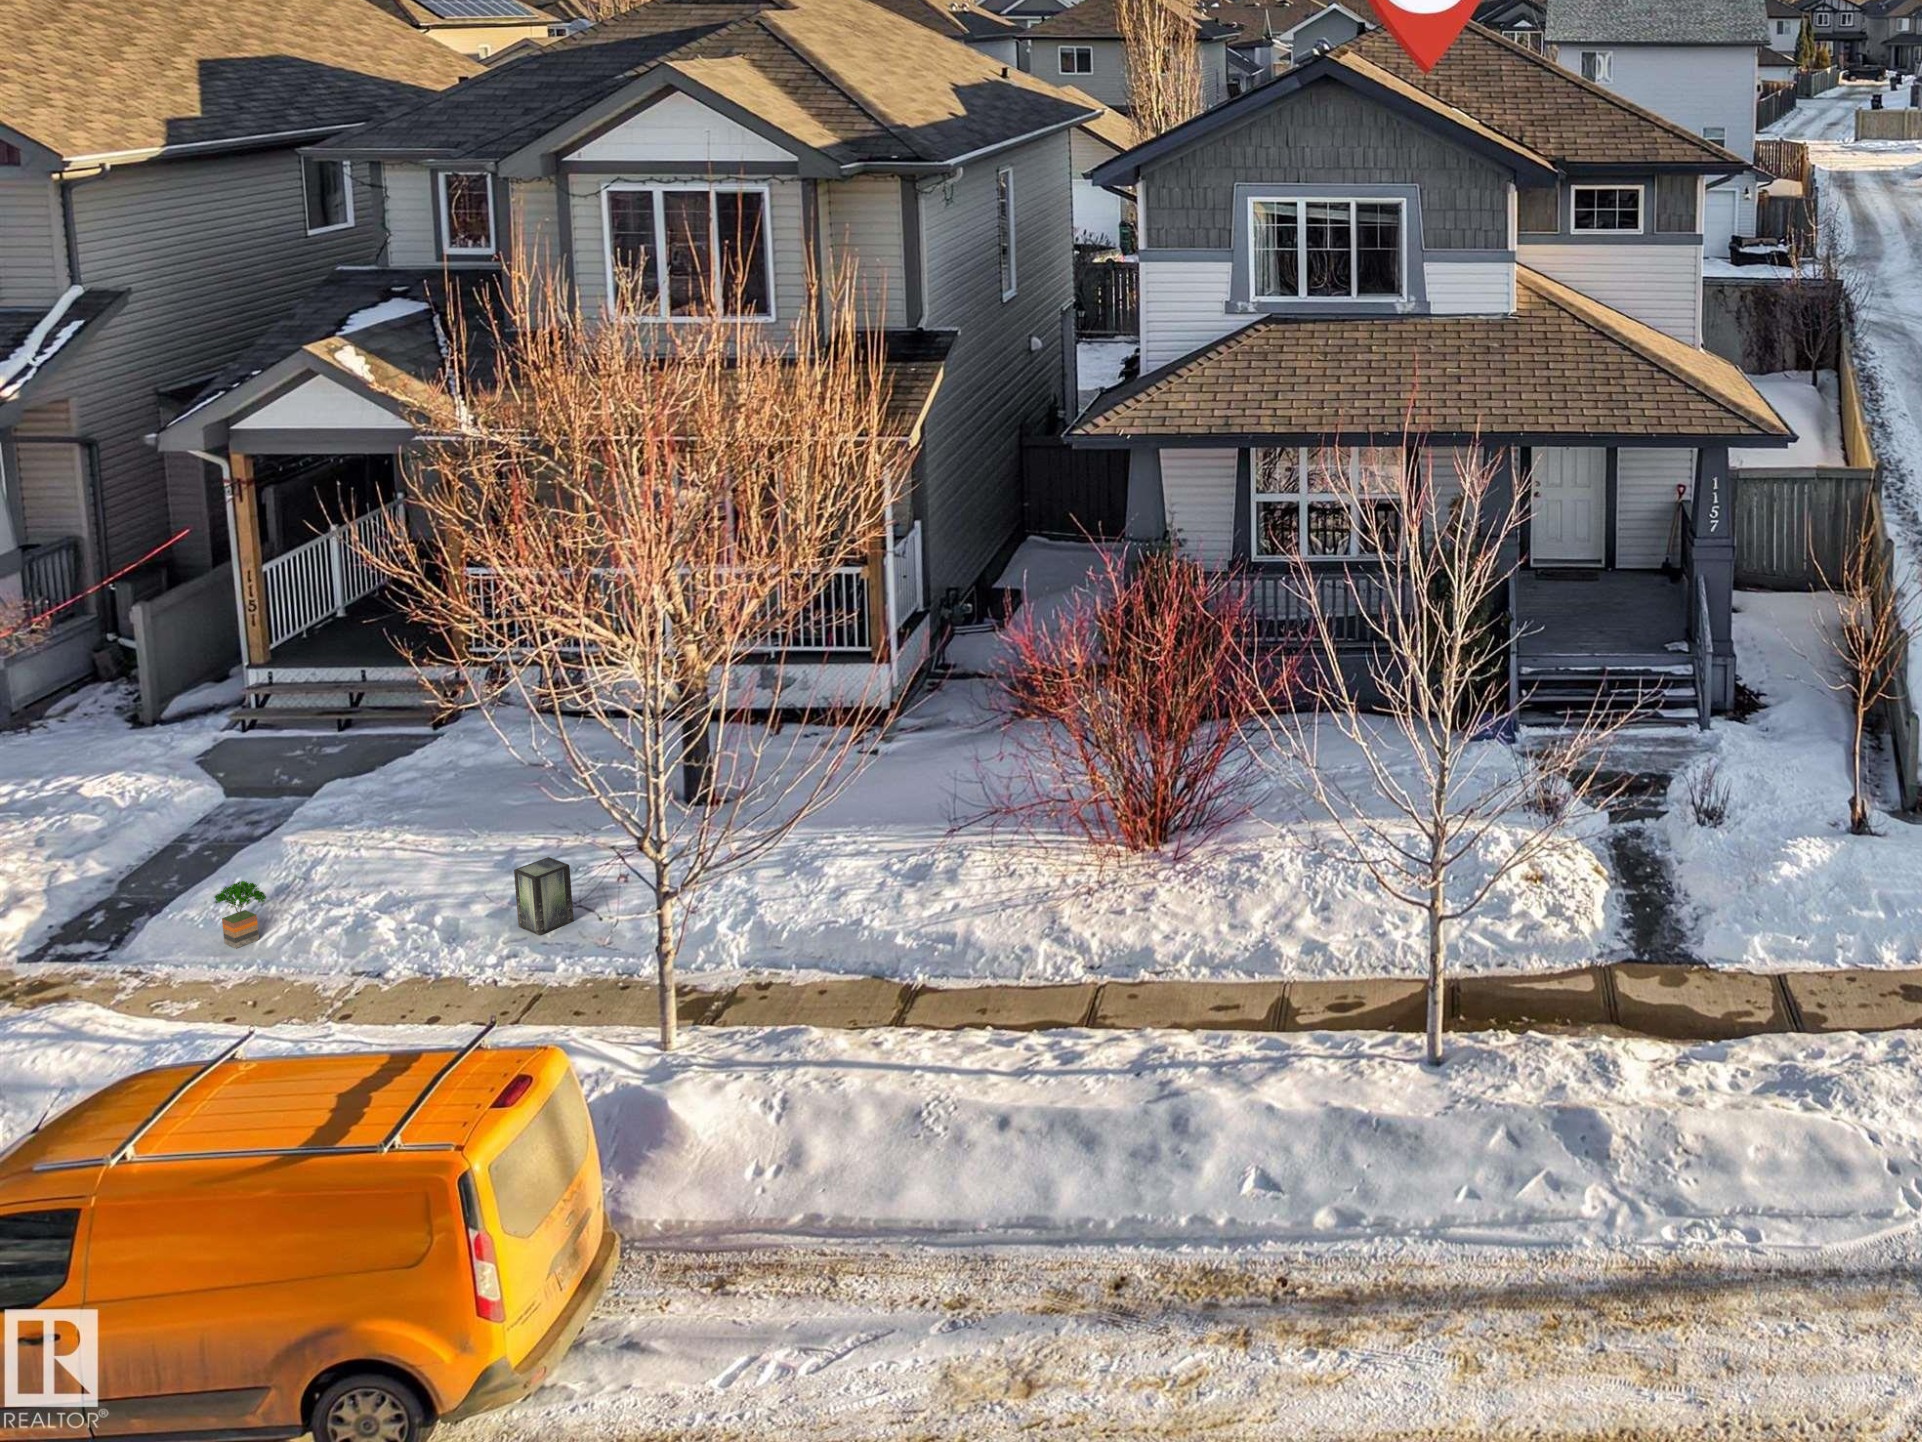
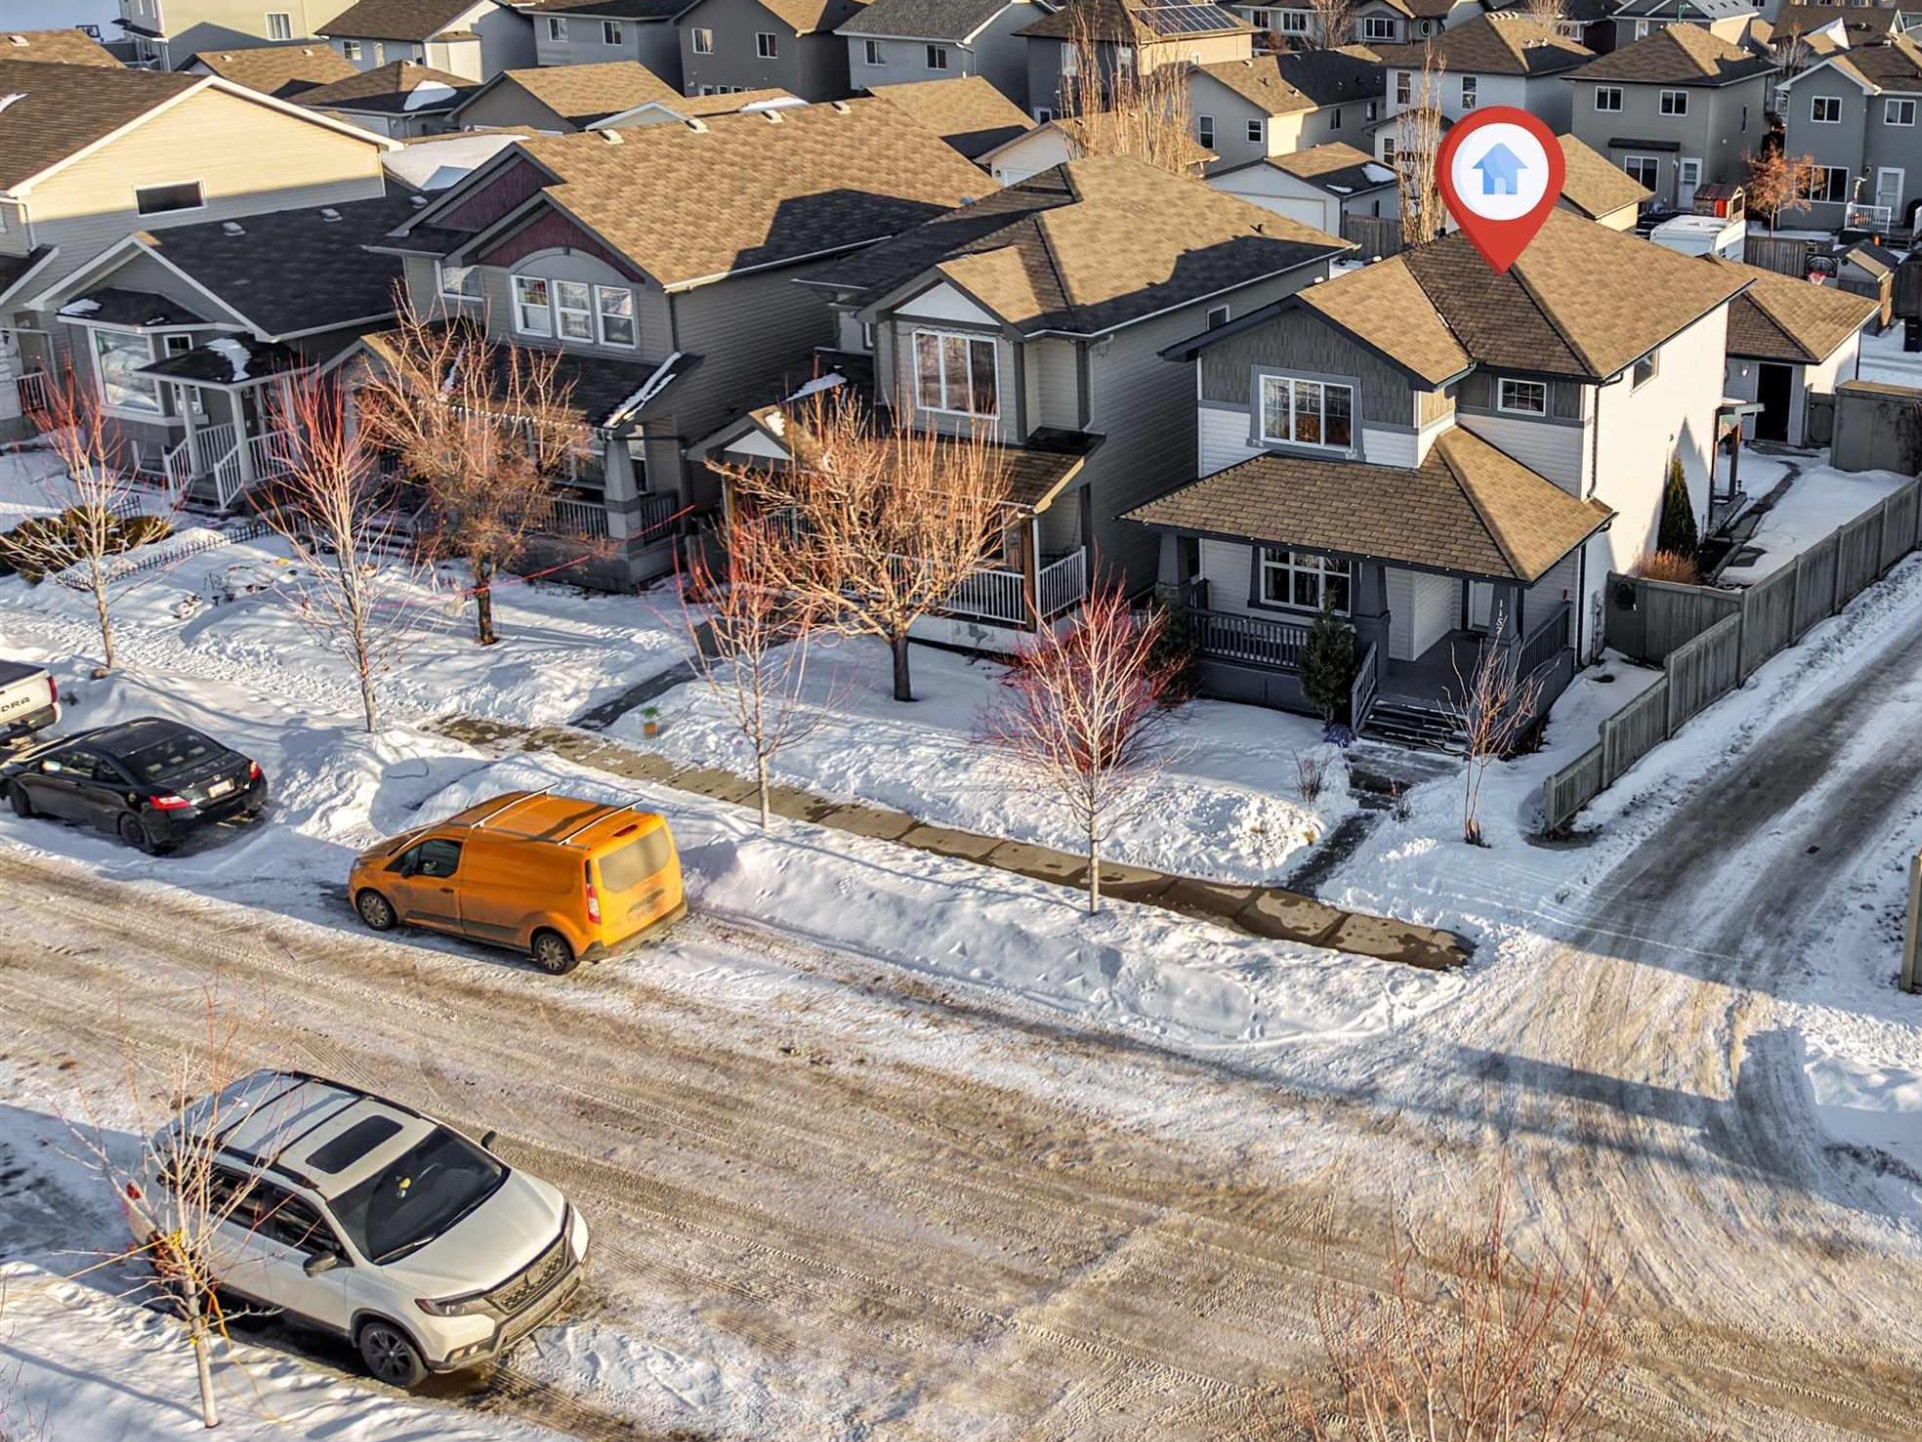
storage box: present [514,857,574,935] -> none [767,720,794,760]

